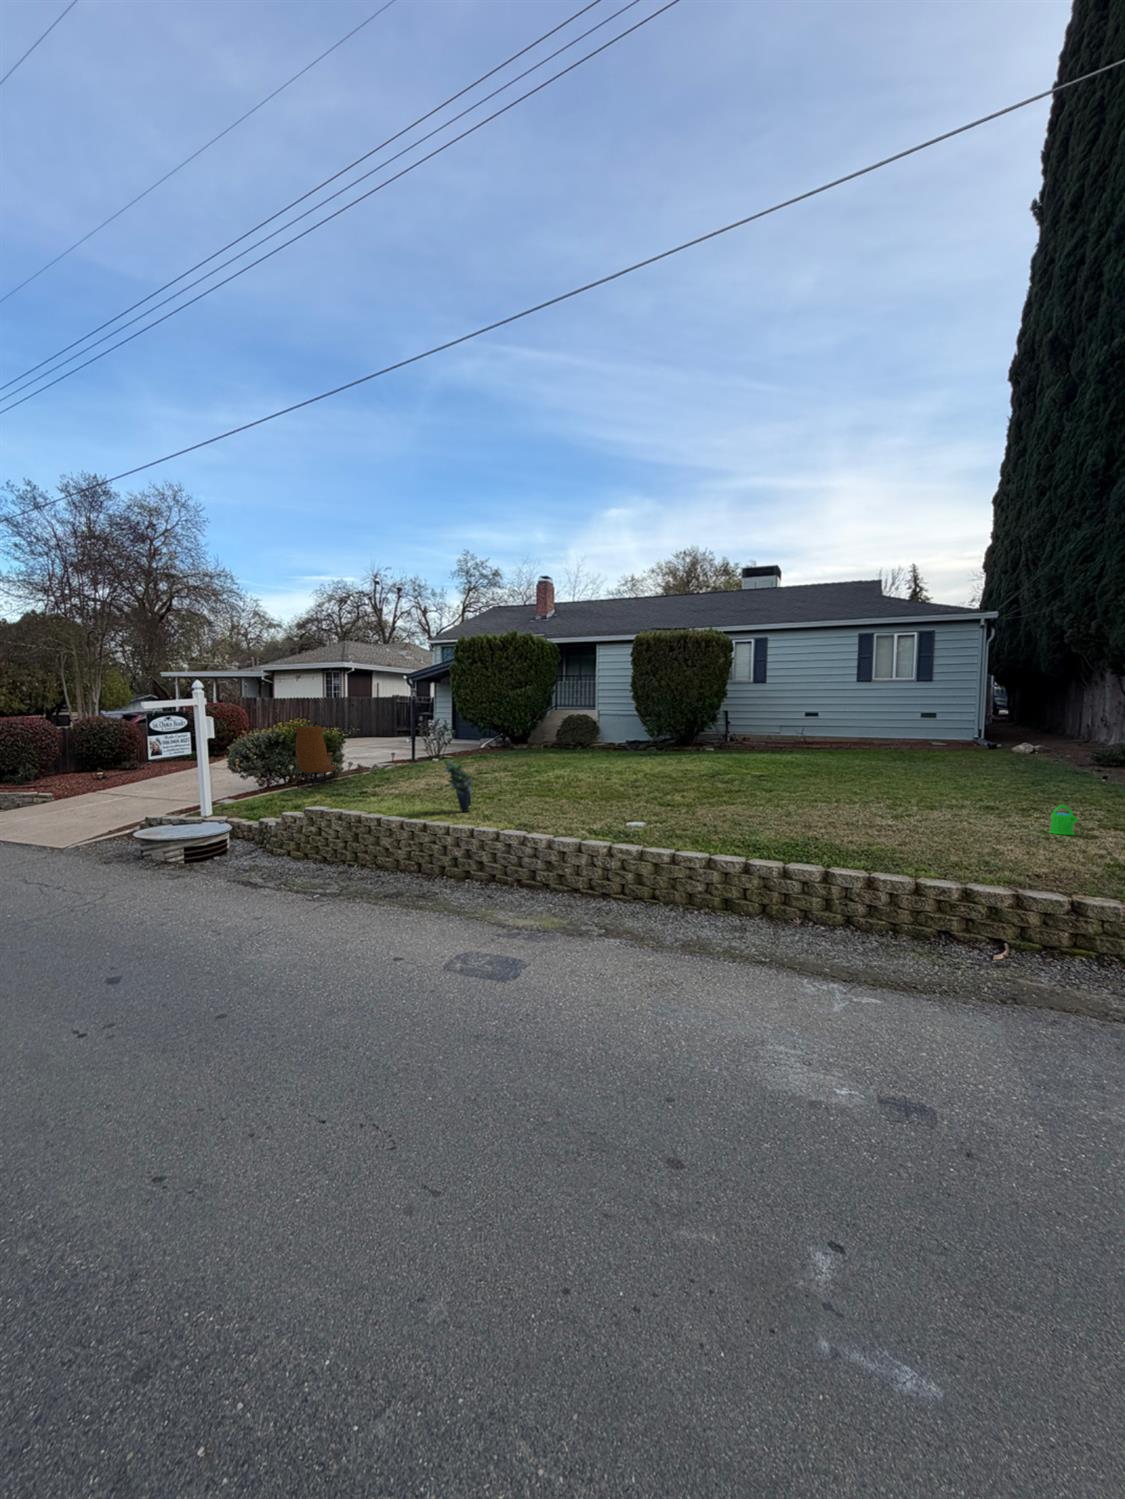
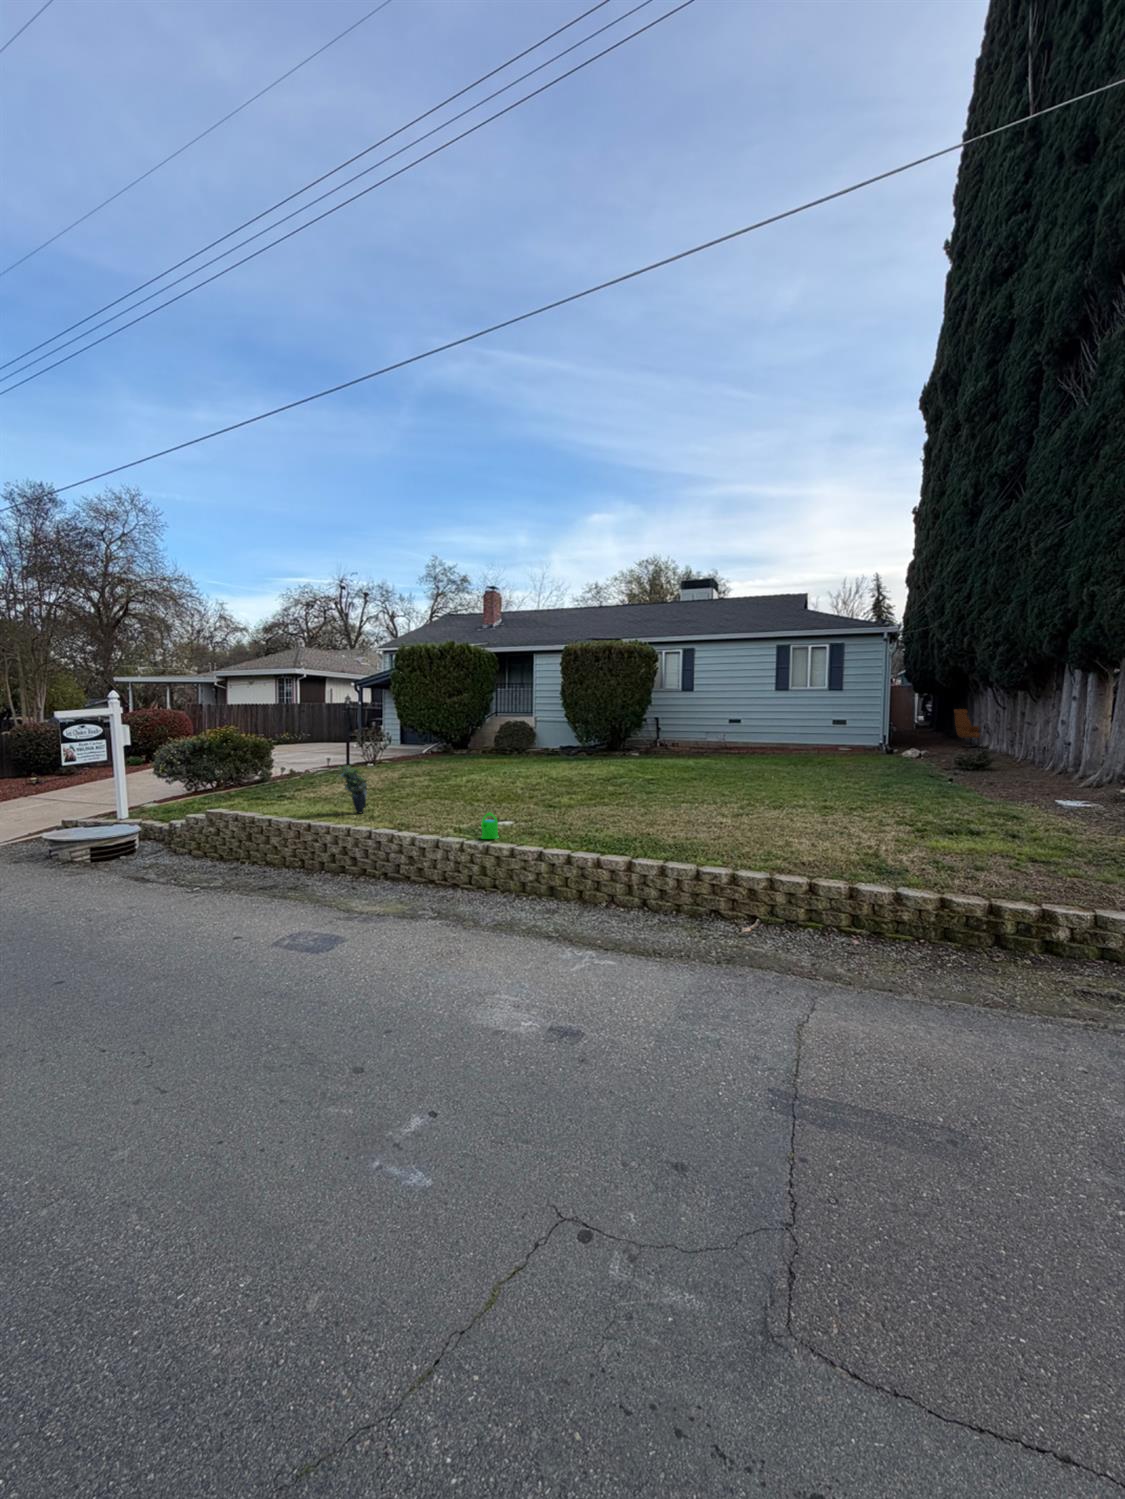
lounge chair: present [295,727,337,787] -> present [954,709,985,748]
watering can: present [1050,805,1078,835] -> present [481,813,499,839]

